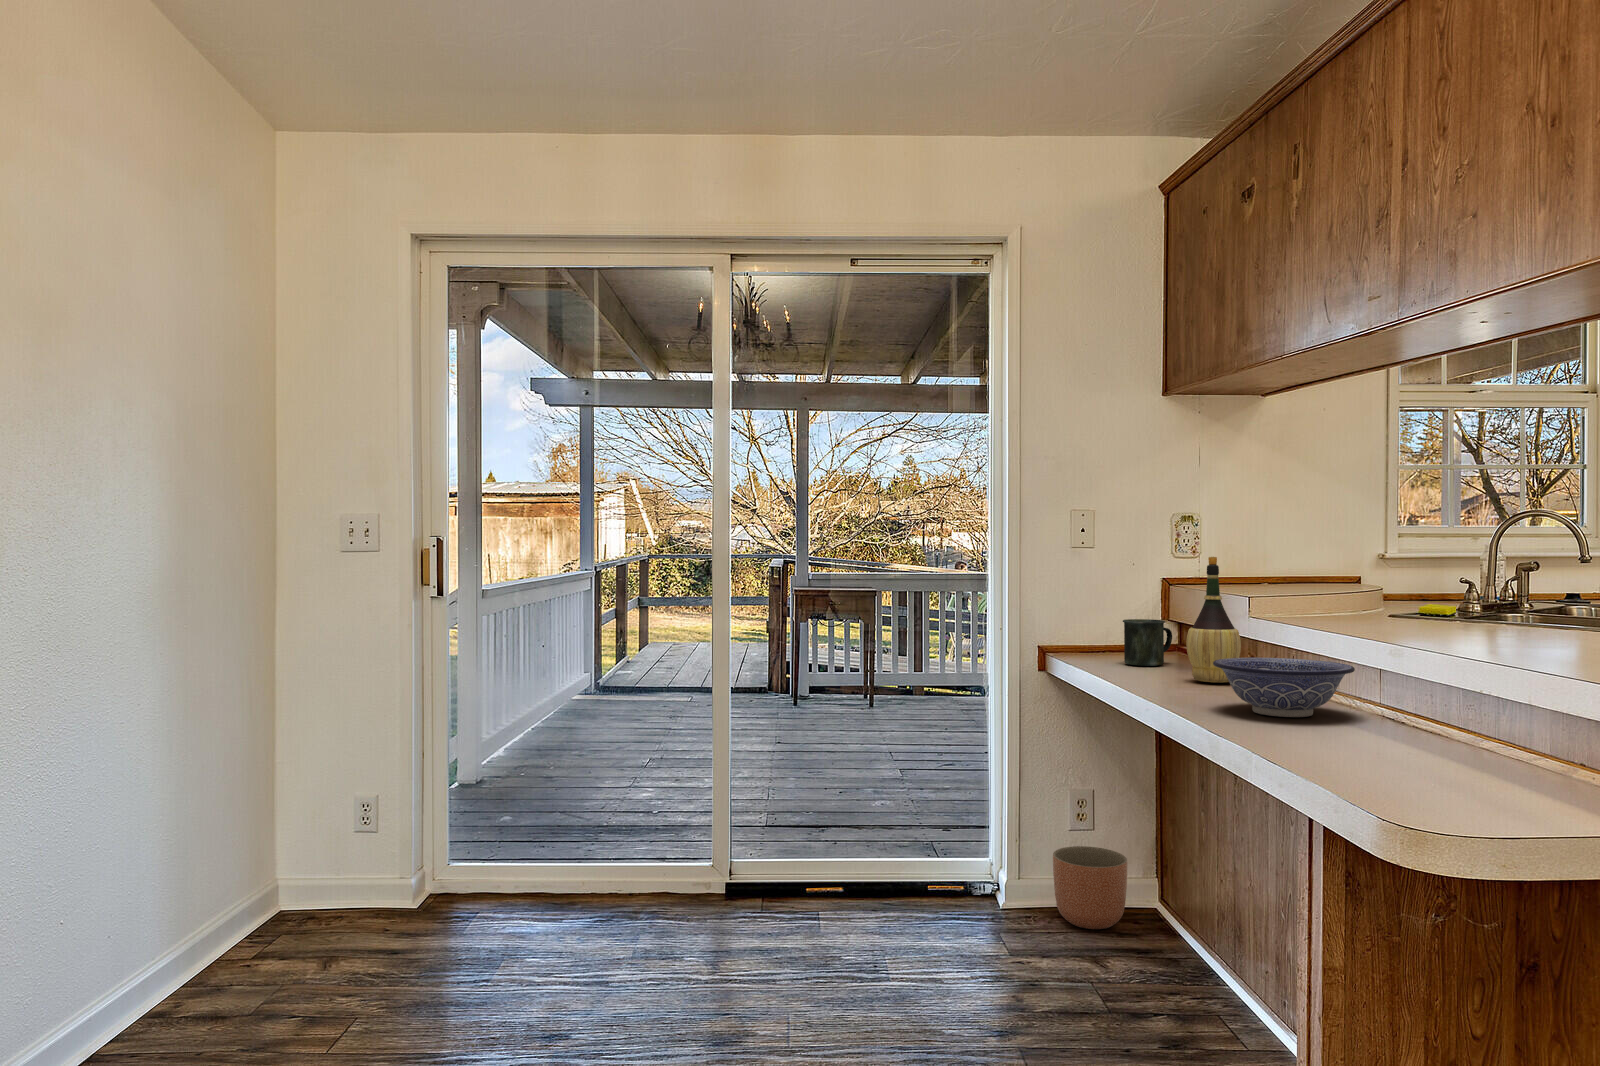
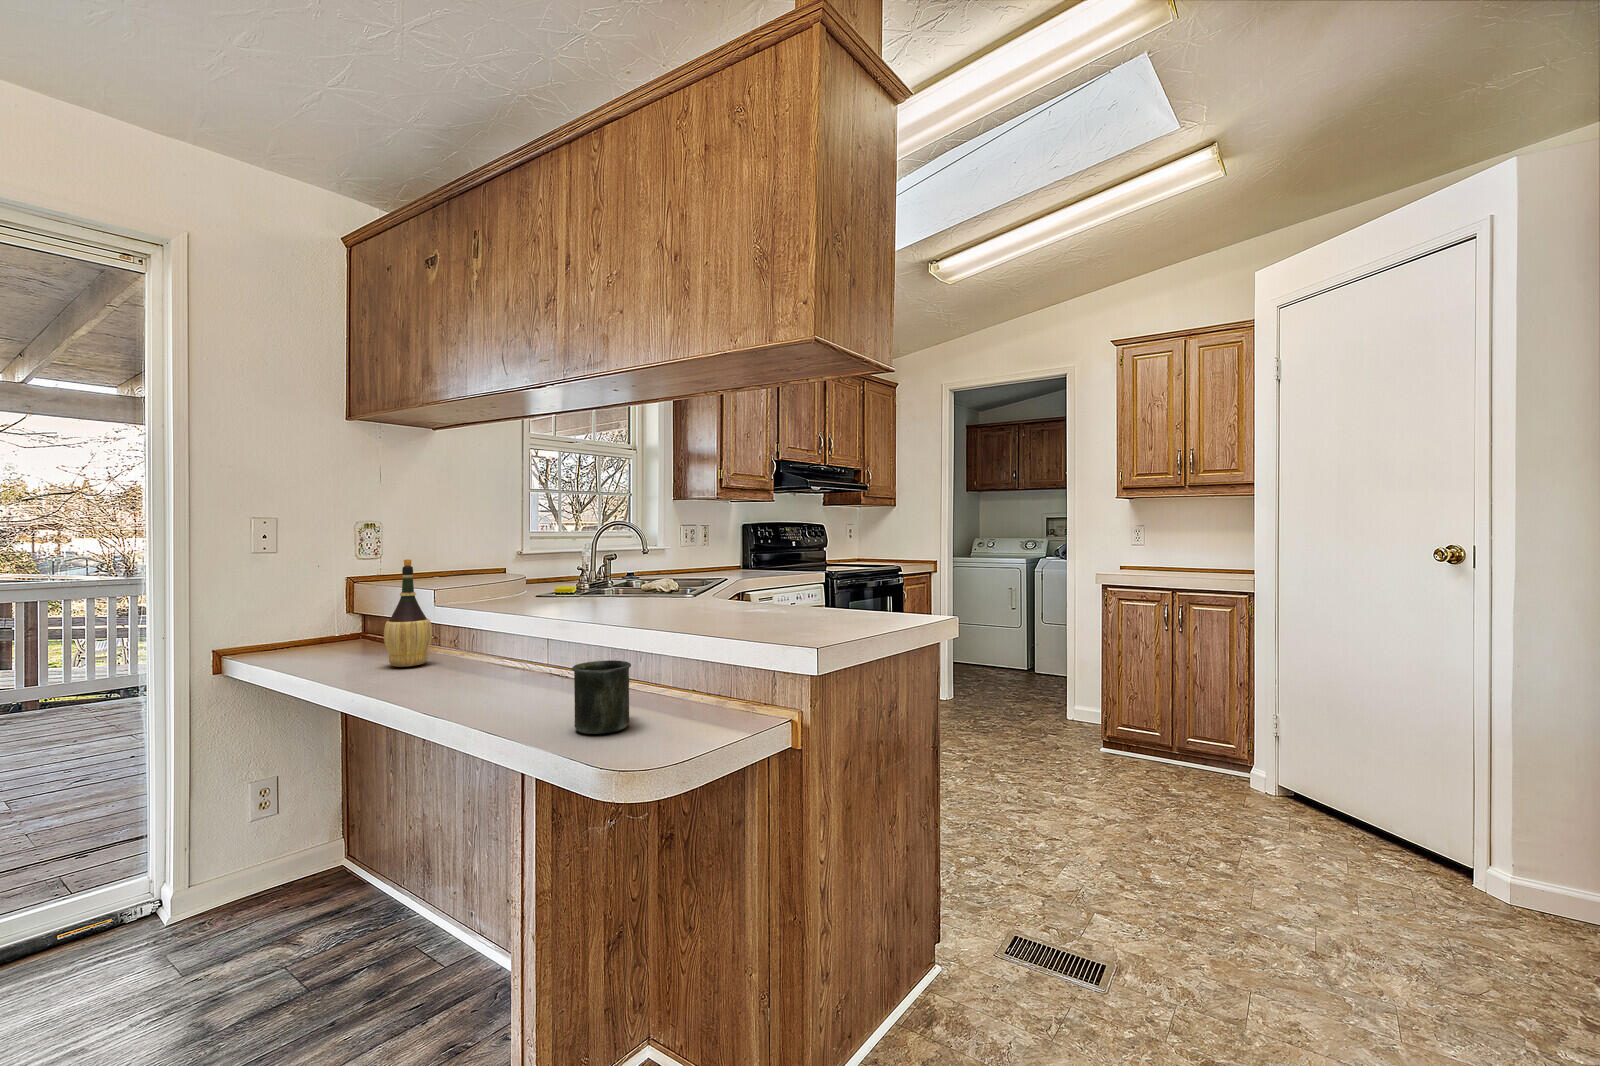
mug: present [1123,619,1172,666] -> present [572,660,631,734]
decorative bowl: present [1213,658,1355,717] -> none [422,641,535,692]
planter: present [1053,846,1127,929] -> none [232,829,315,914]

